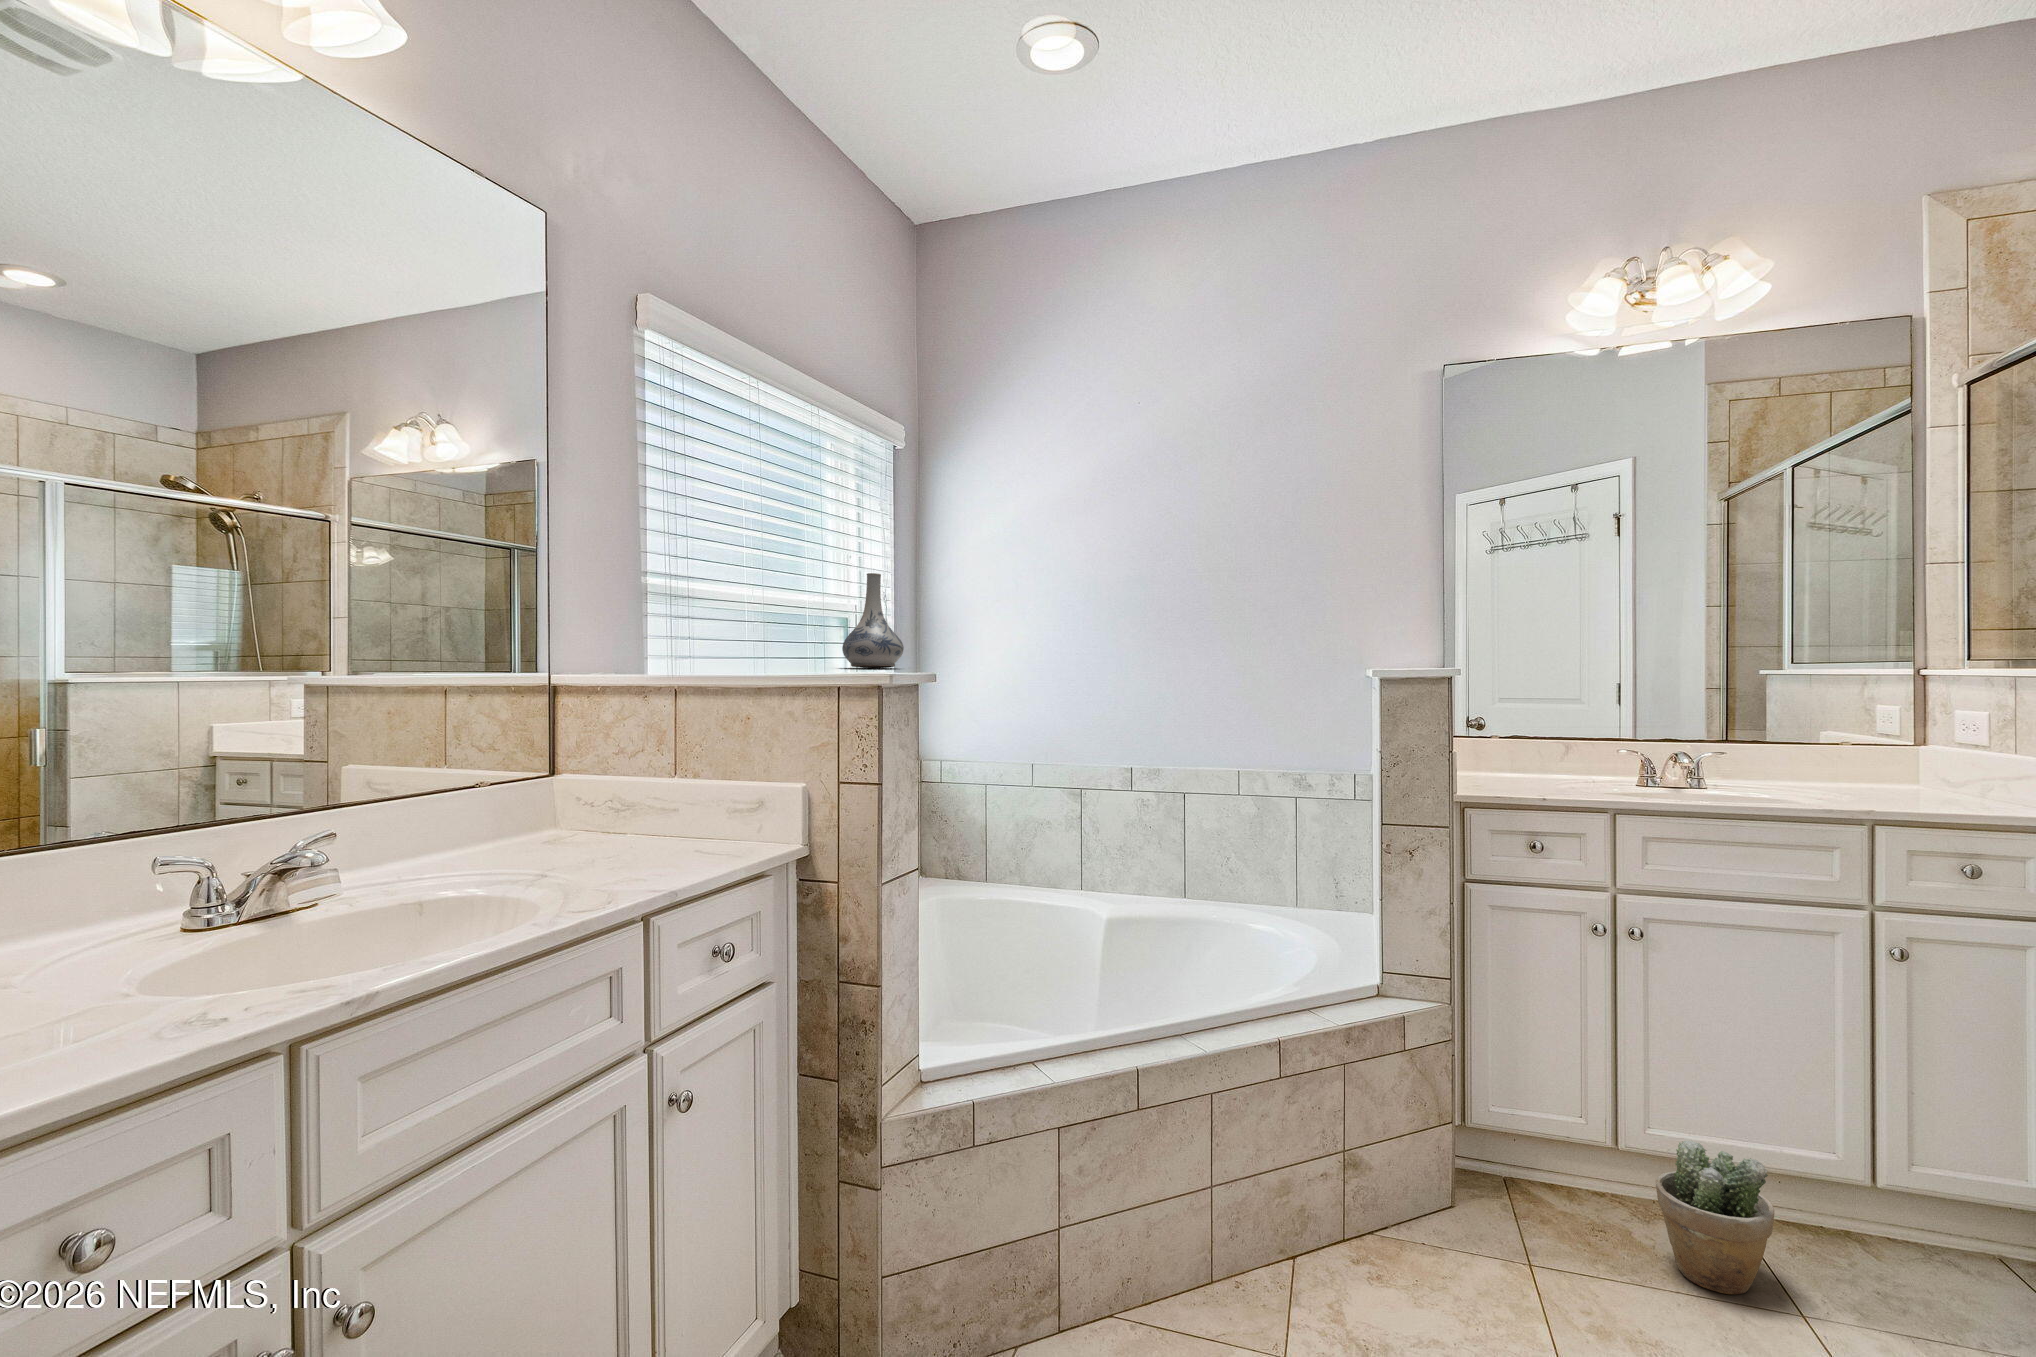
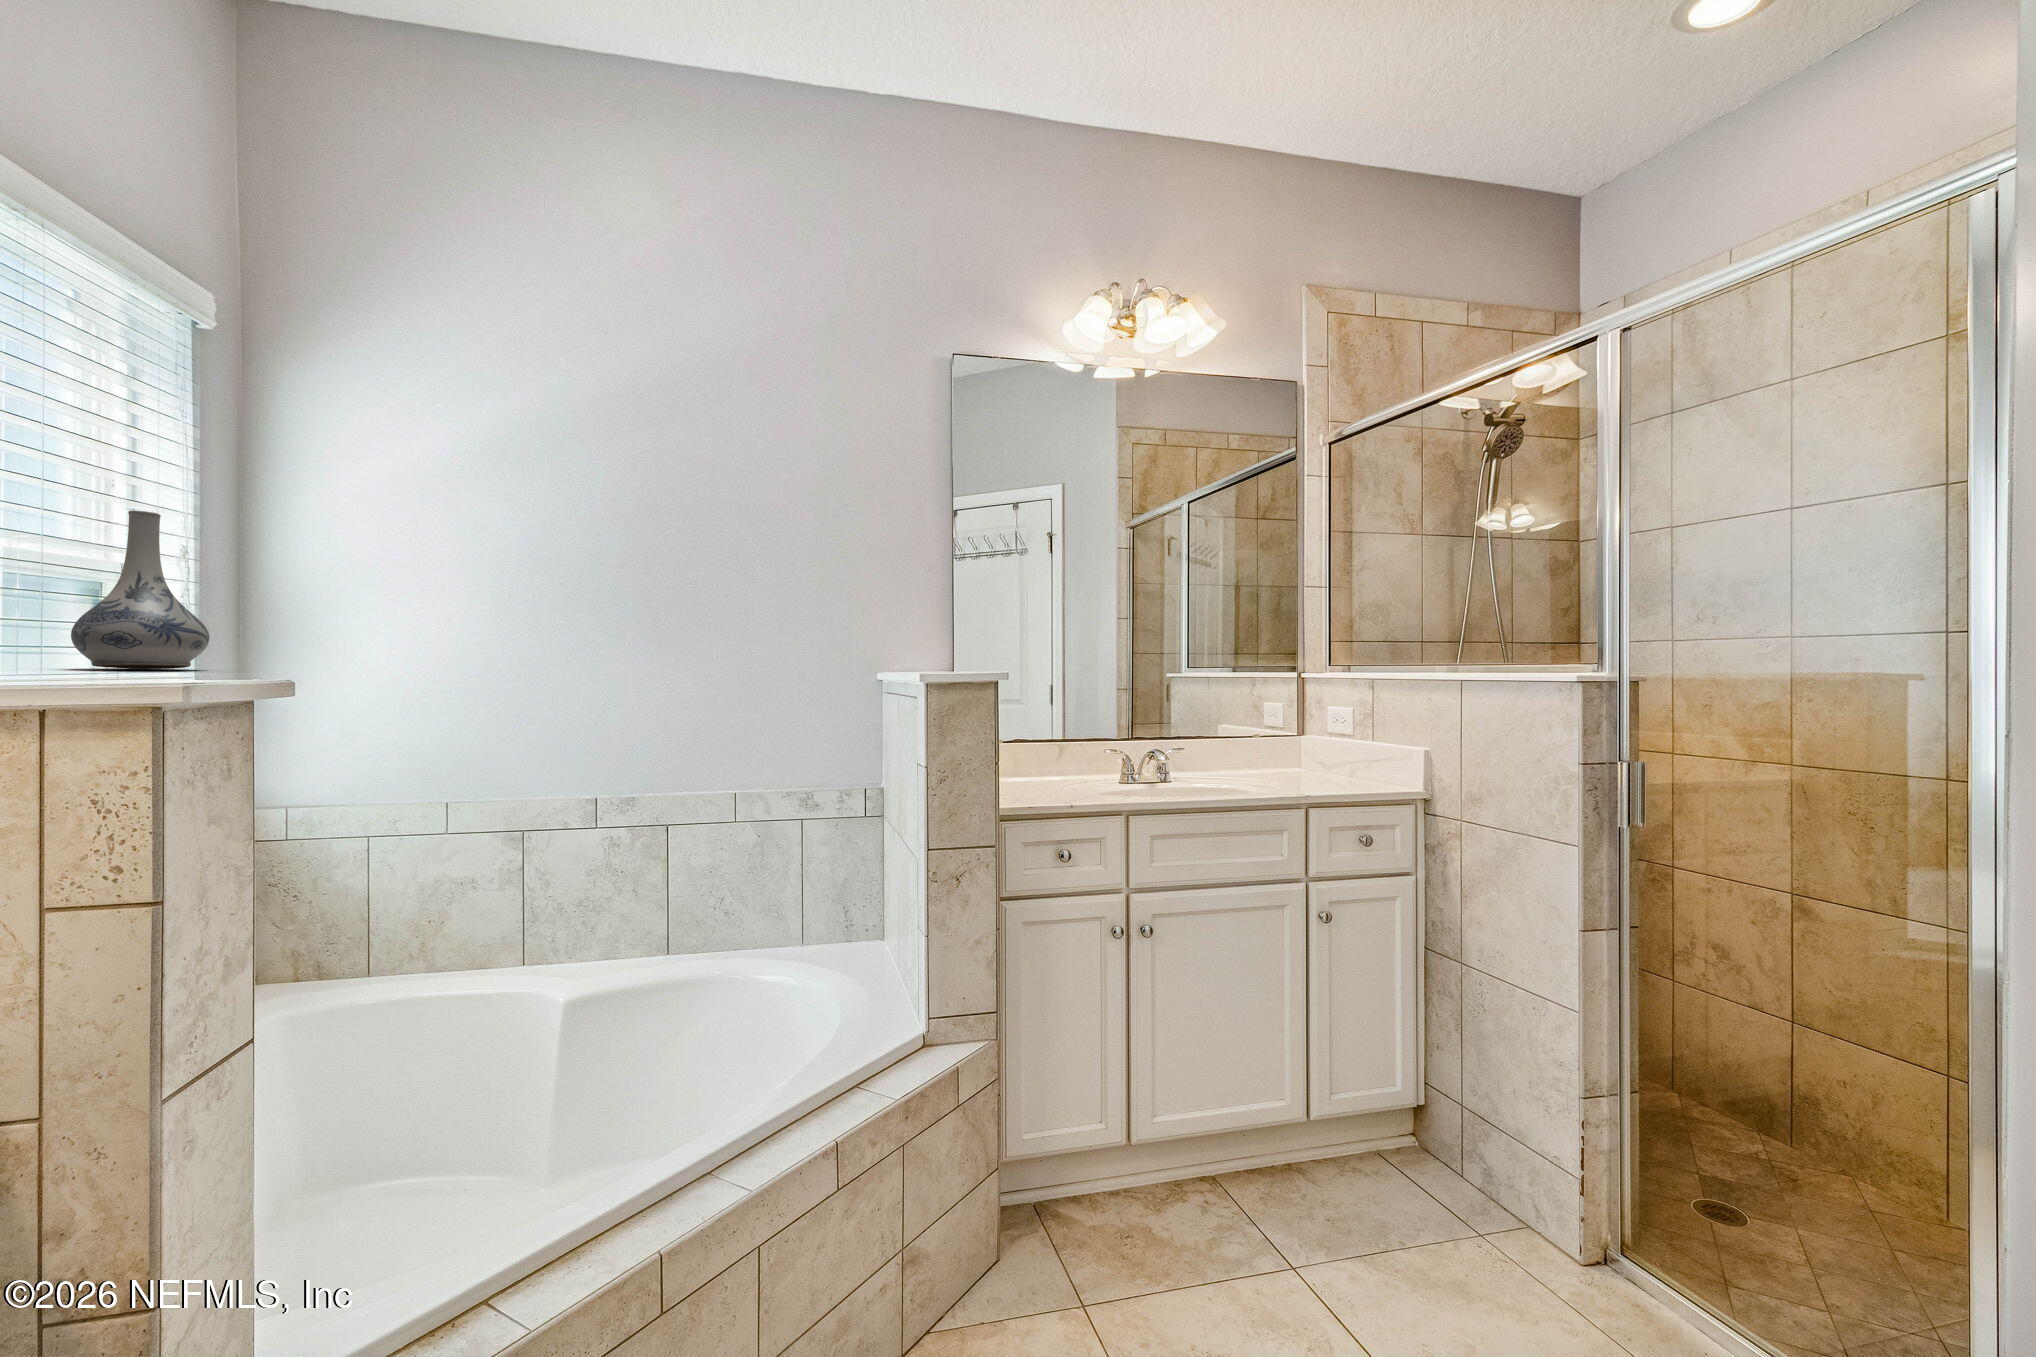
potted plant: present [1656,1141,1774,1294] -> none [1178,1126,1272,1268]

